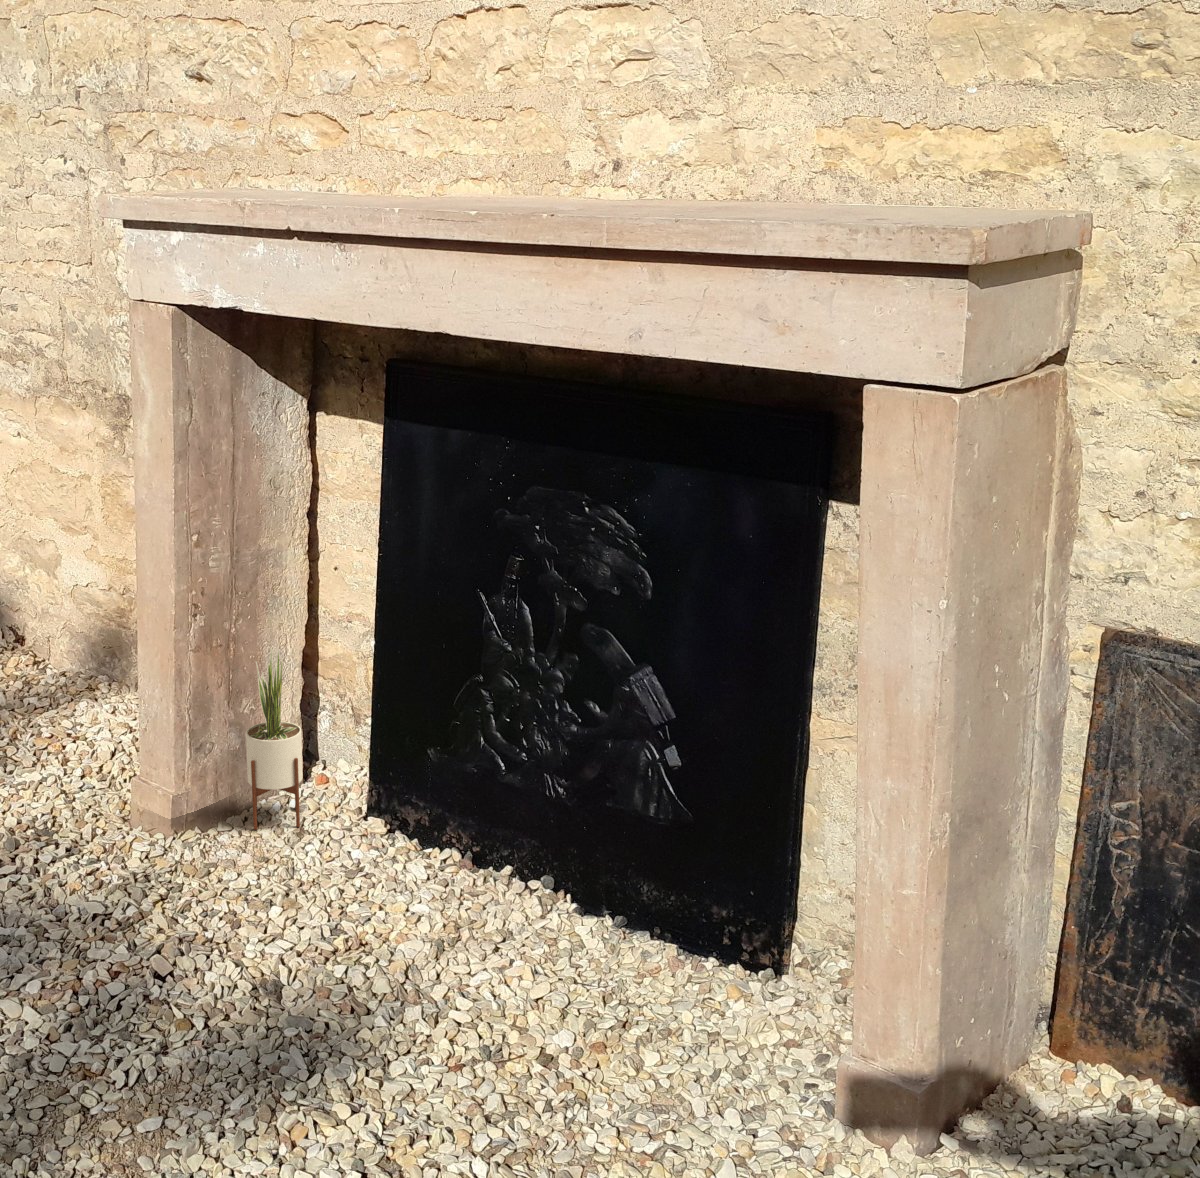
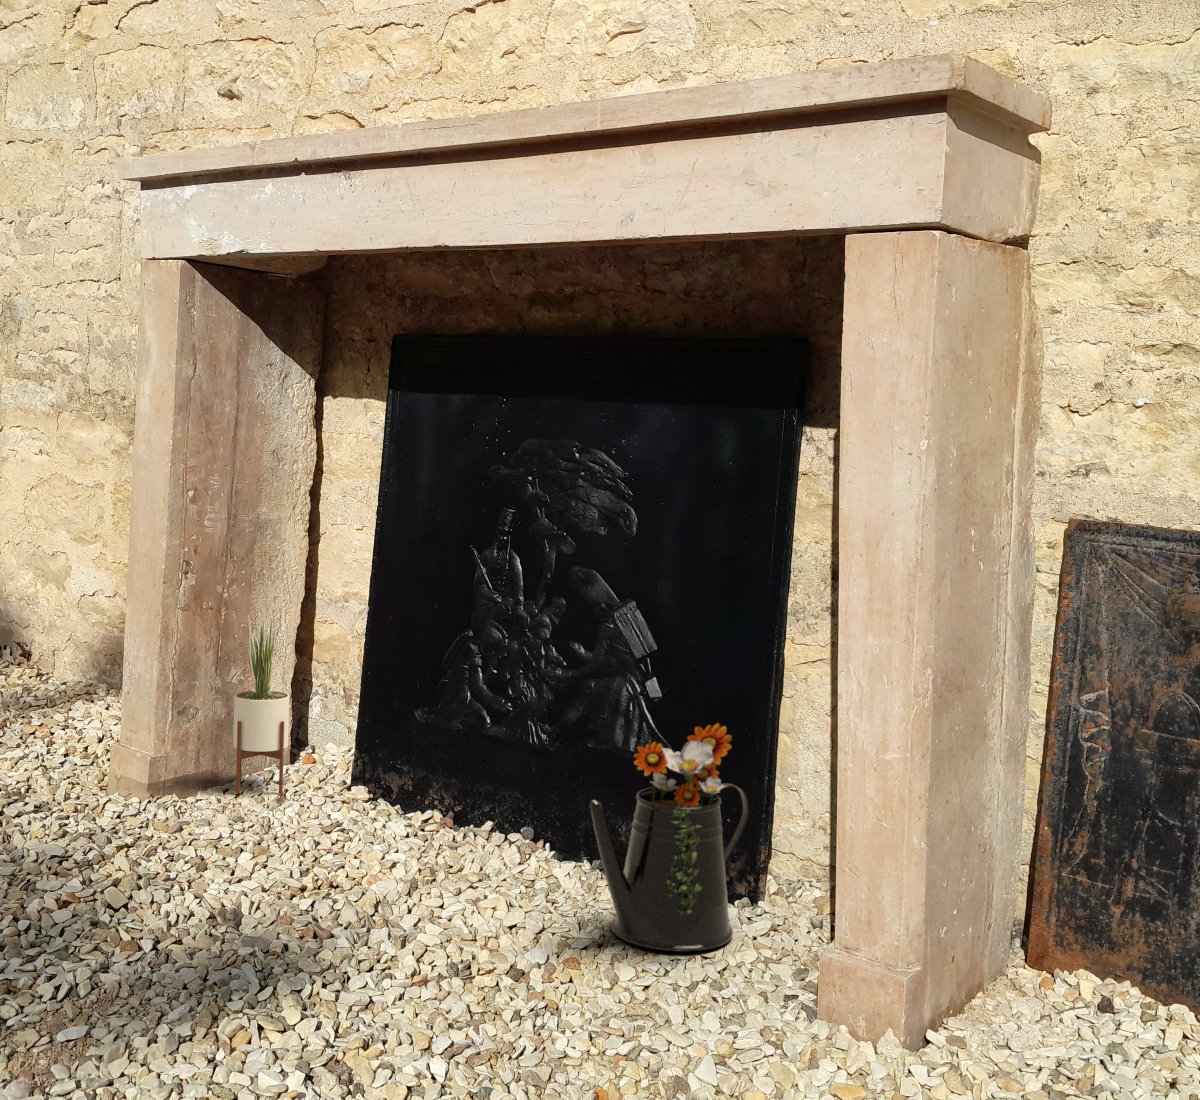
watering can: none [617,806,773,1043] -> present [590,723,749,951]

